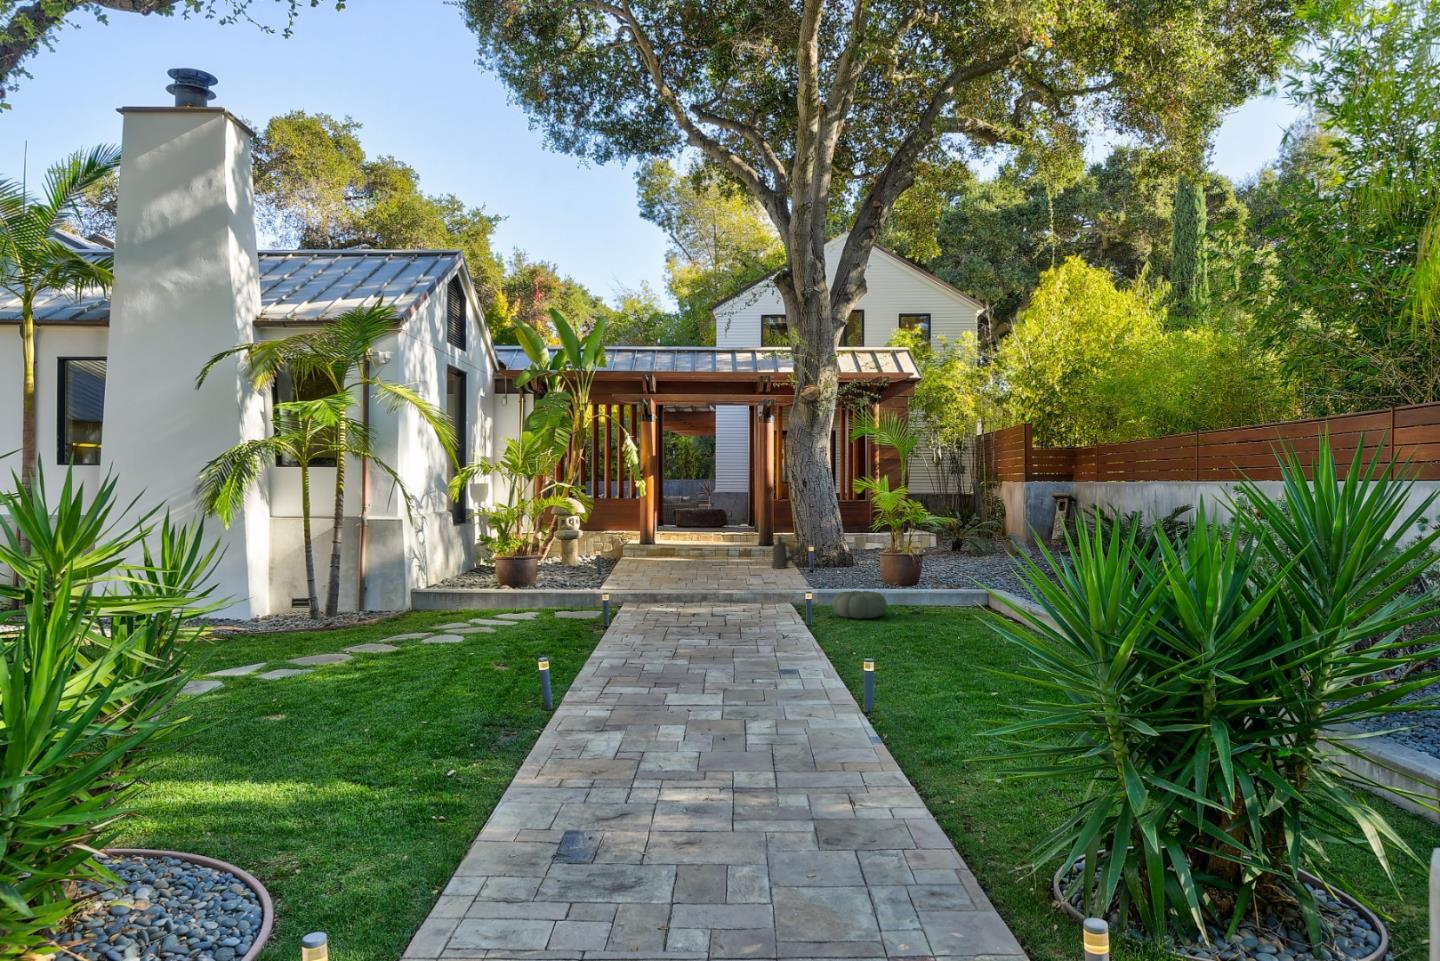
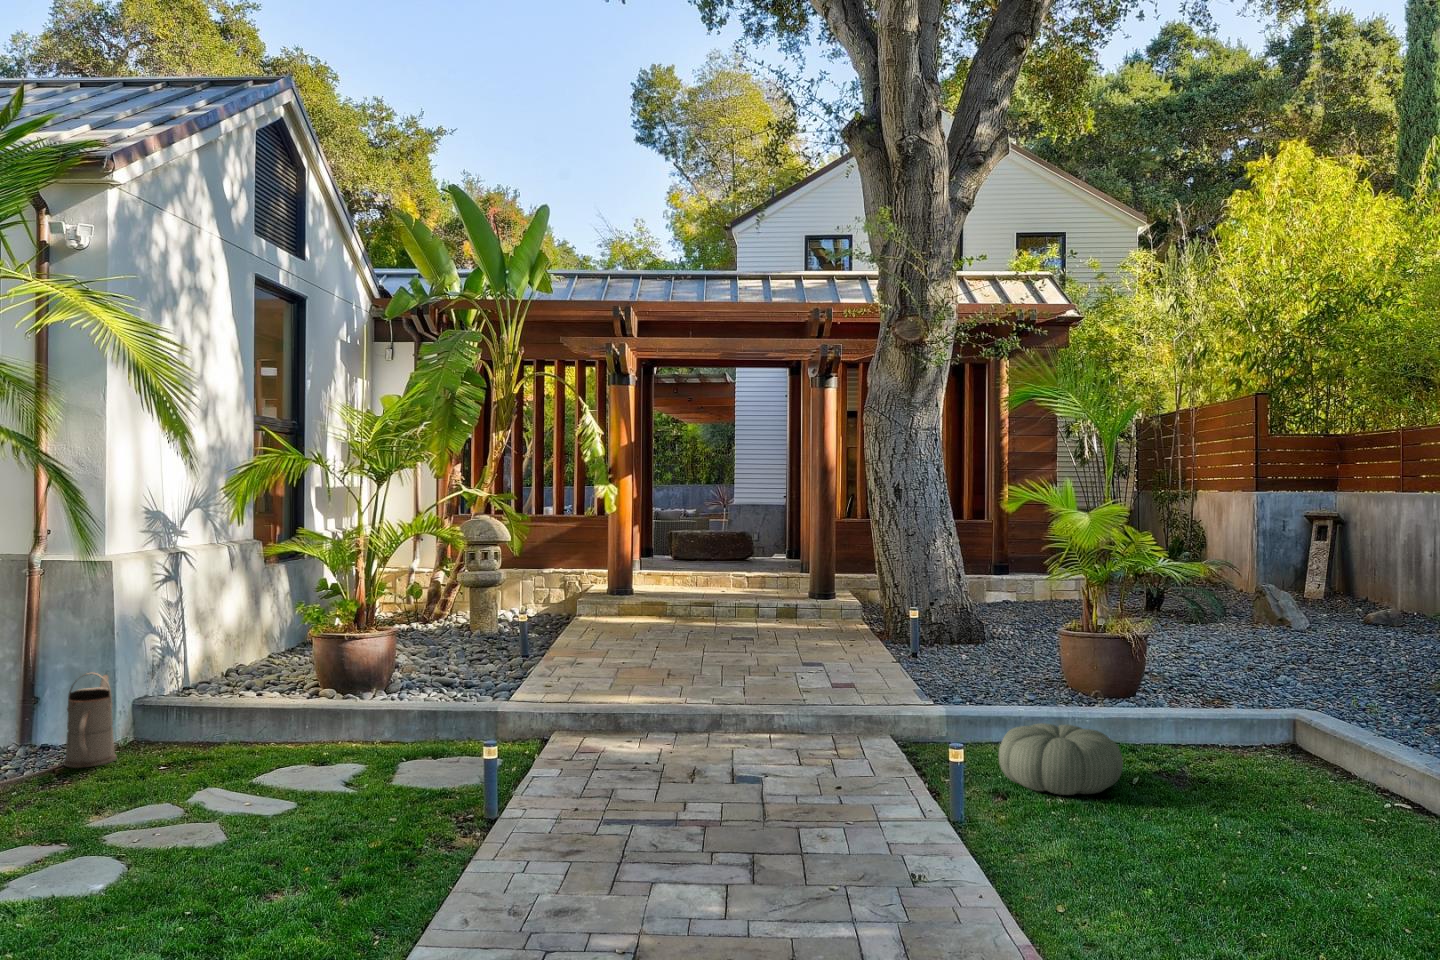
watering can: present [772,536,805,569] -> present [64,673,116,768]

